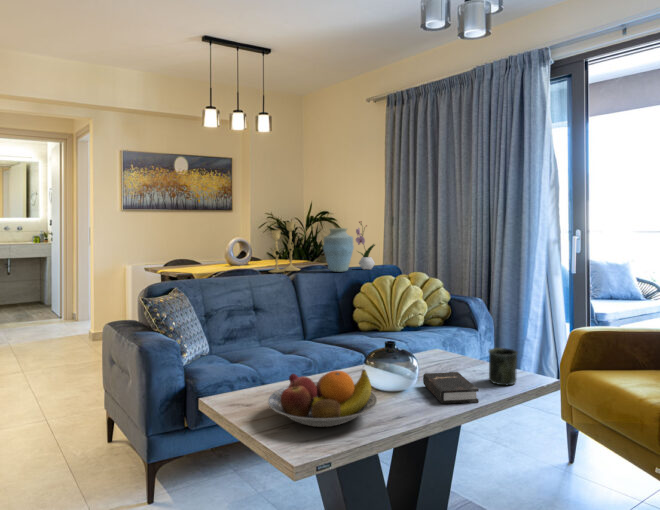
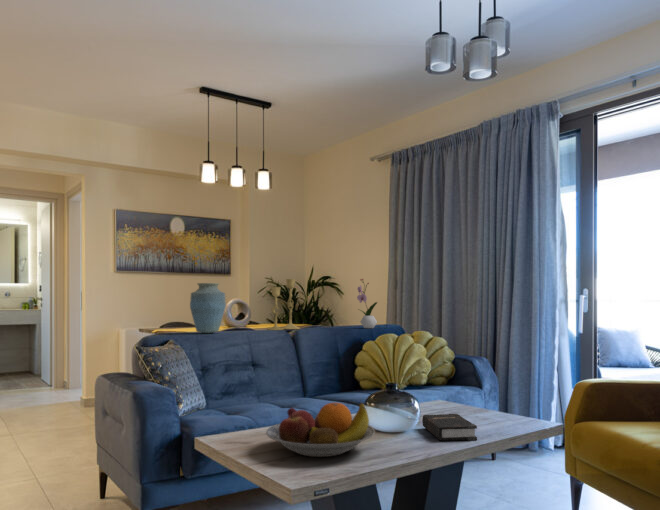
vase: present [323,228,354,272] -> present [190,283,226,333]
mug: present [489,348,518,385] -> none [488,391,517,428]

